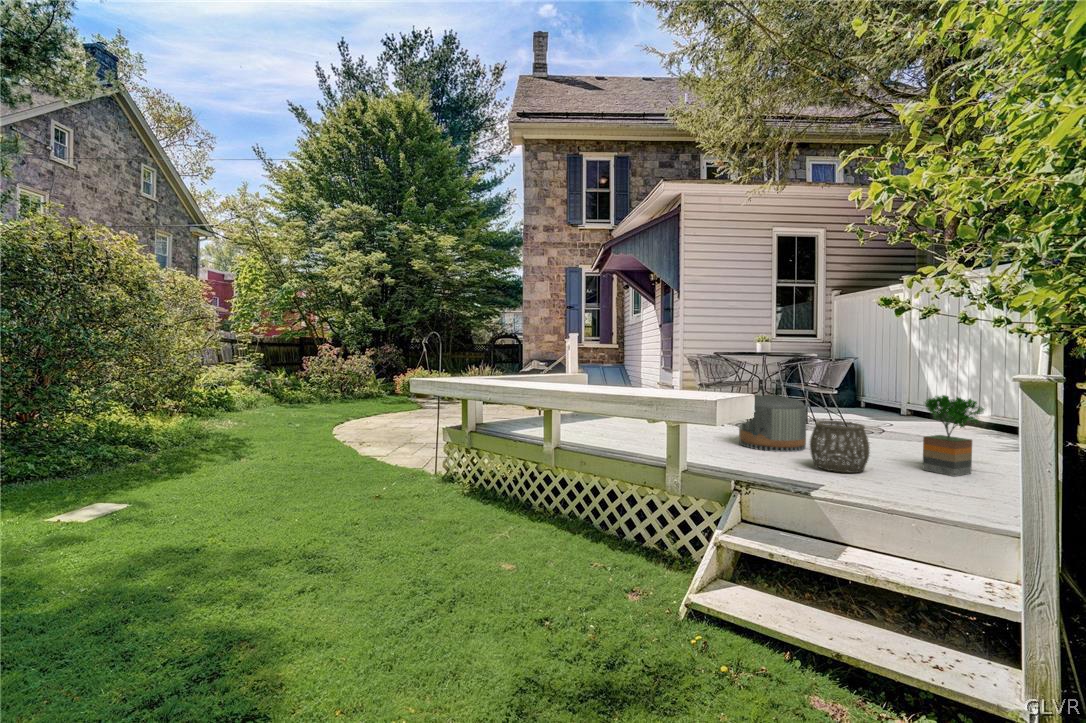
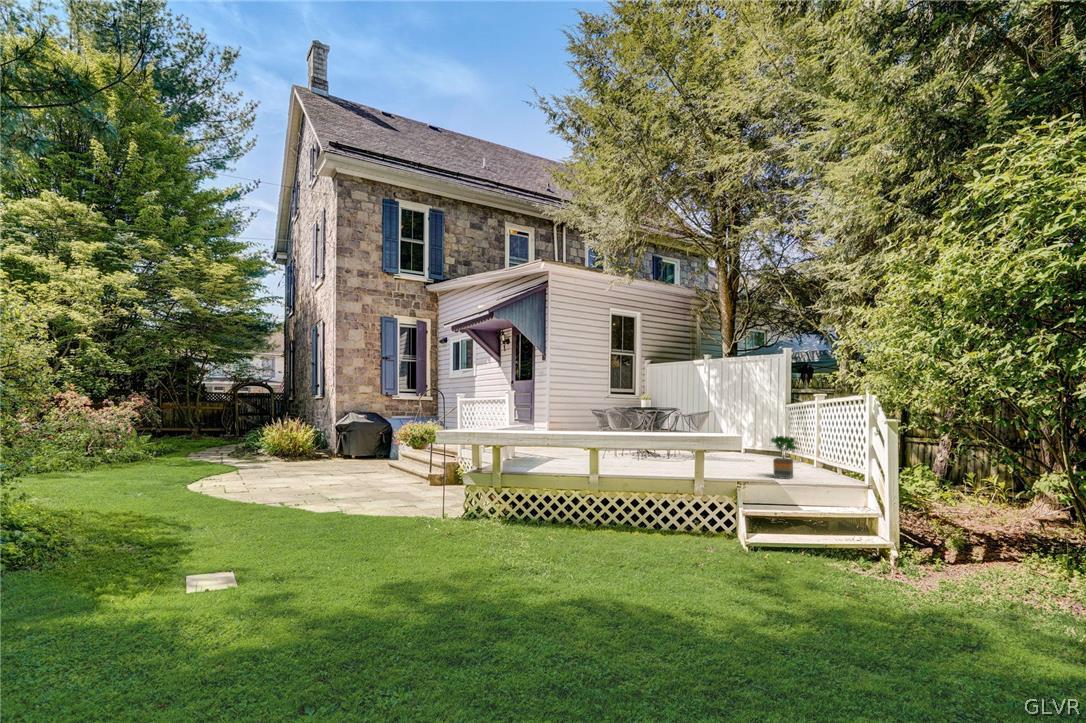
pouf: present [739,396,807,452] -> none [664,441,705,477]
woven basket: present [810,421,870,473] -> none [725,454,758,483]

